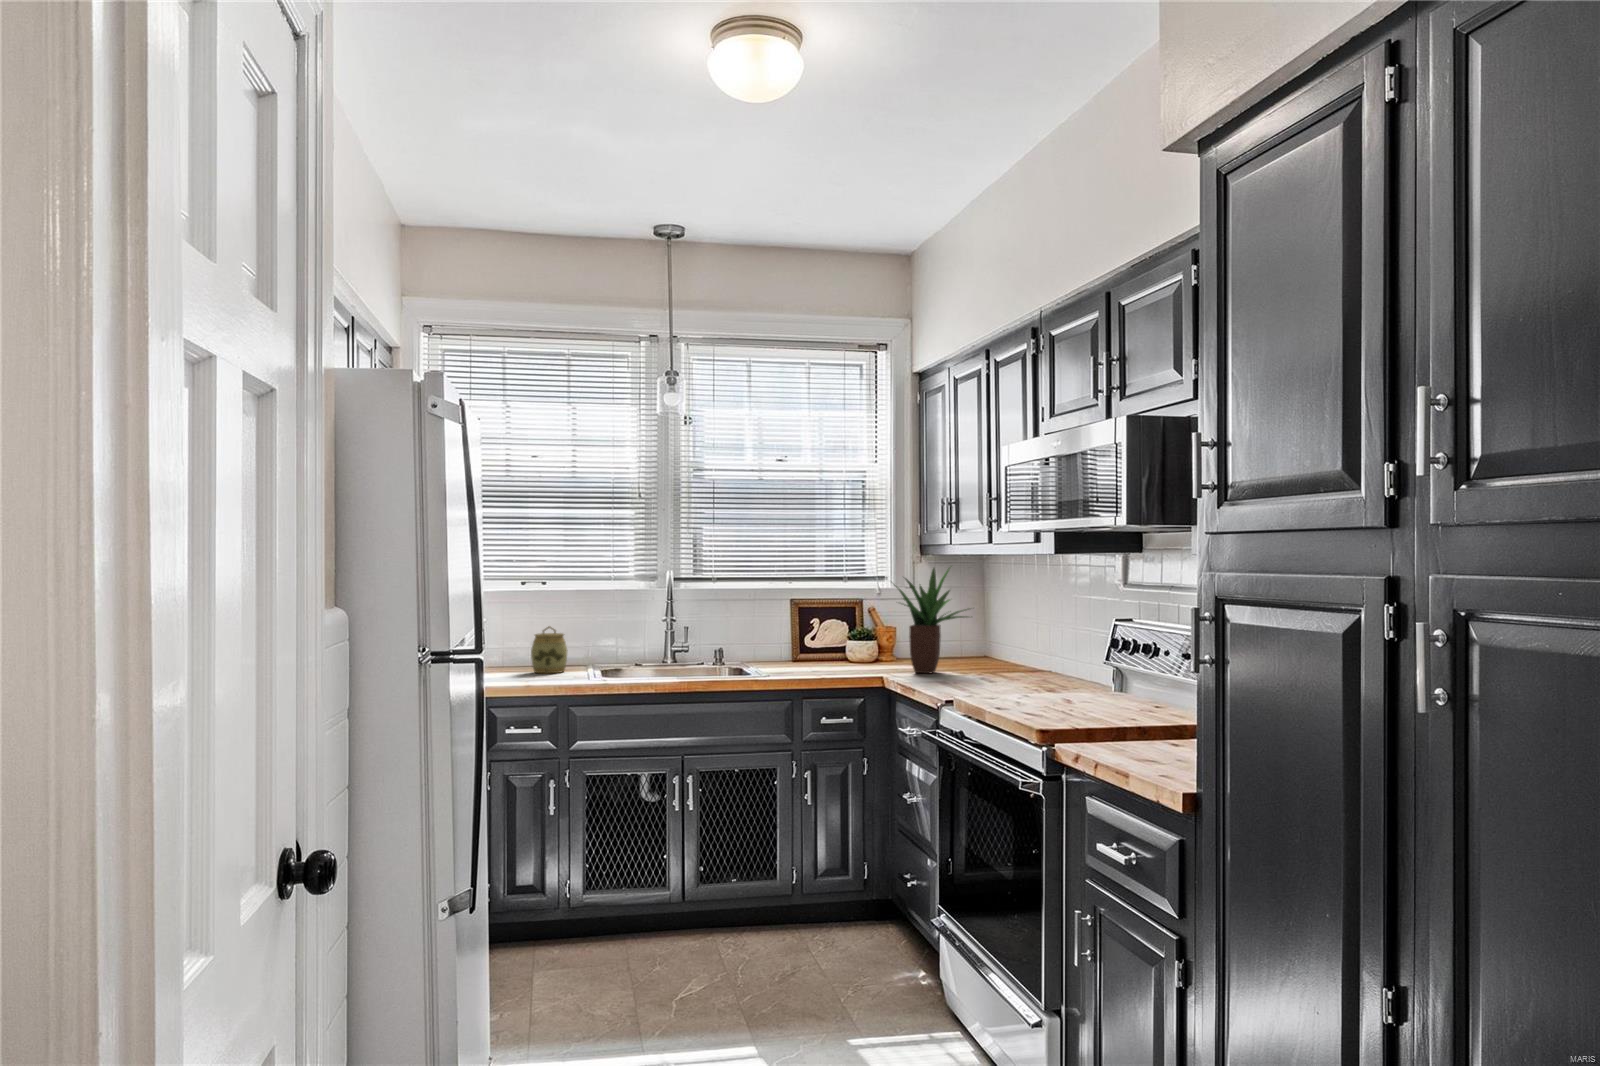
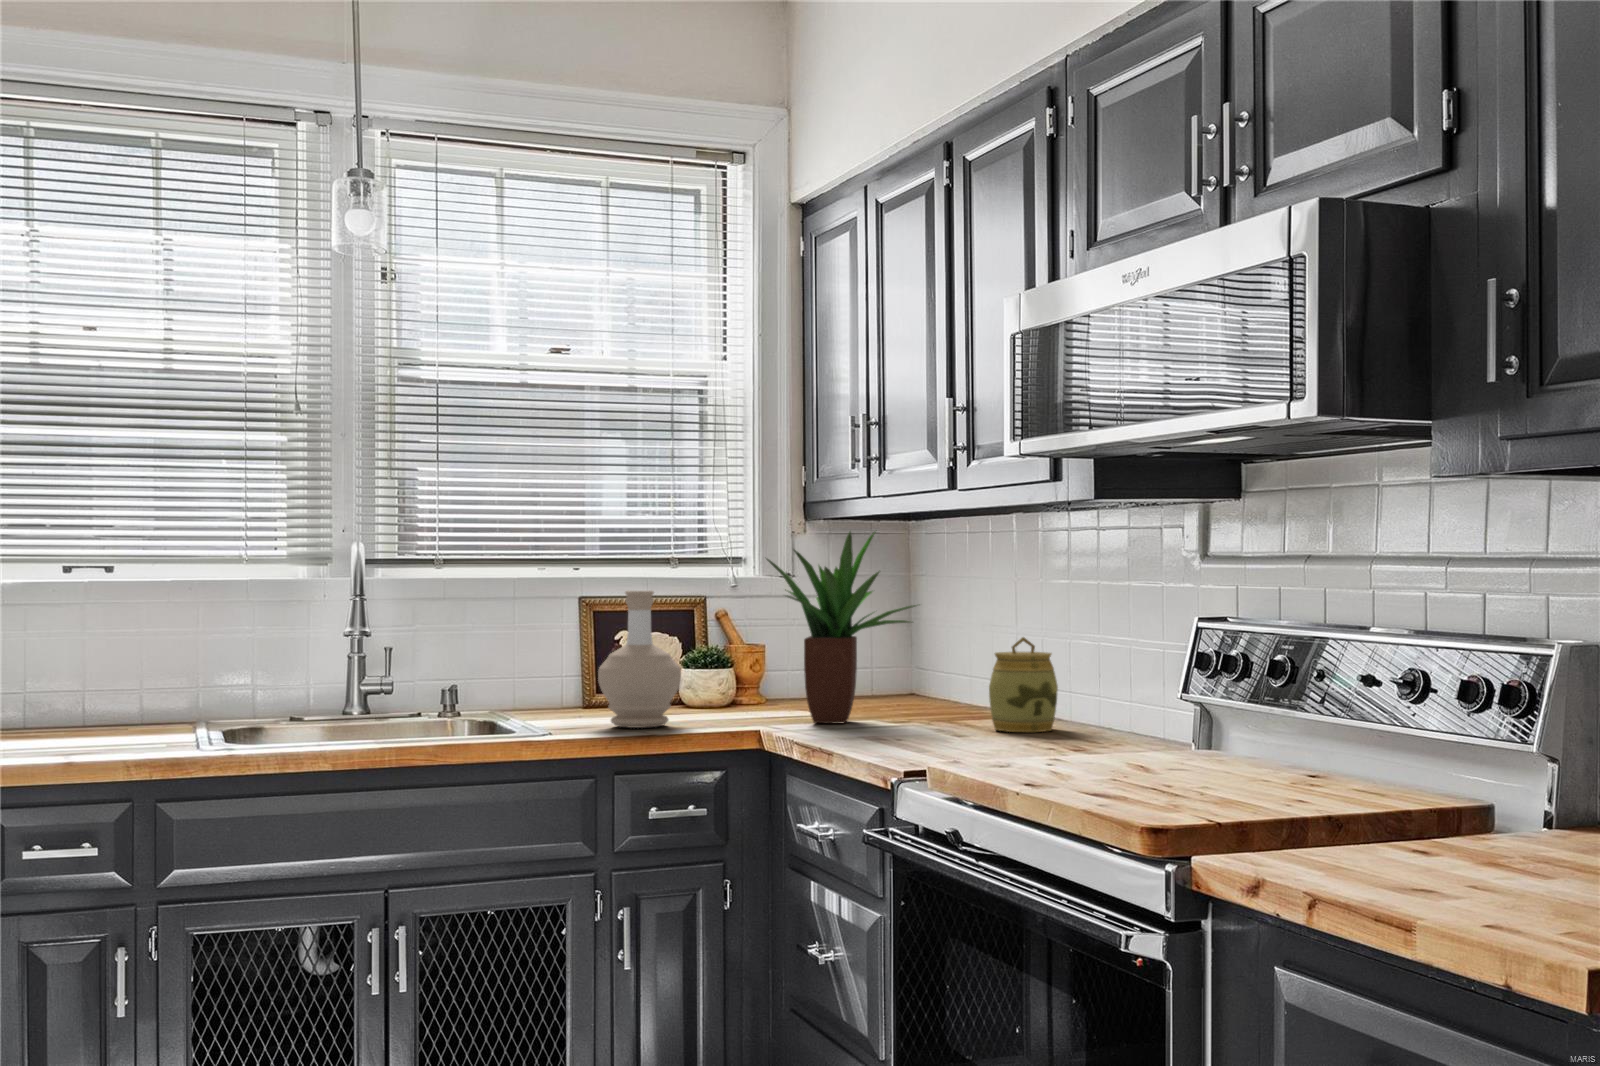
bottle: none [797,598,842,674] -> present [598,590,681,728]
jar: present [531,626,567,673] -> present [989,637,1058,732]

